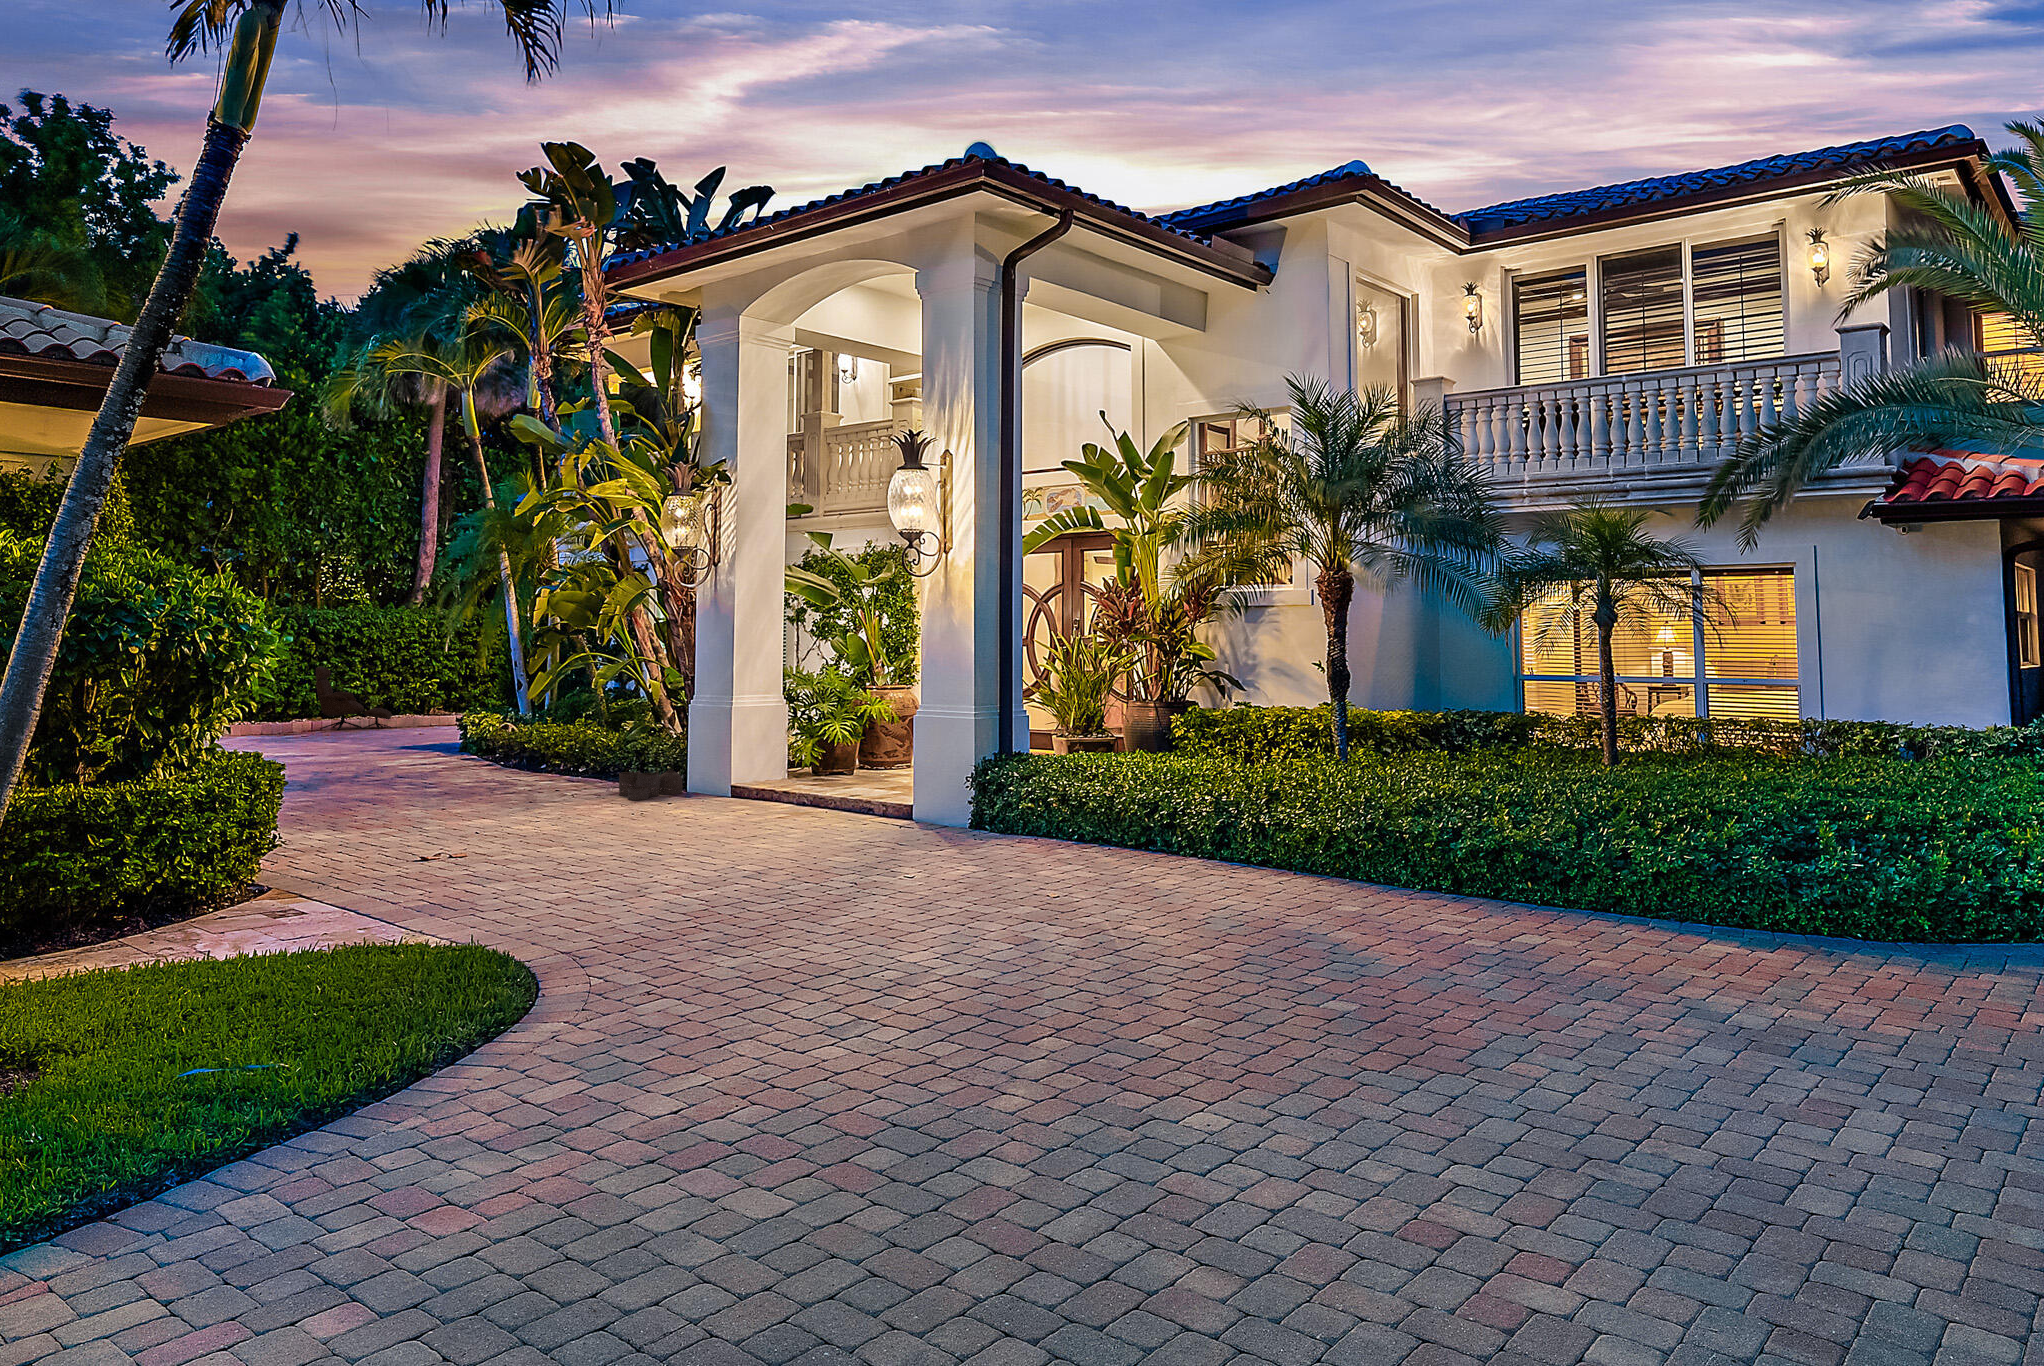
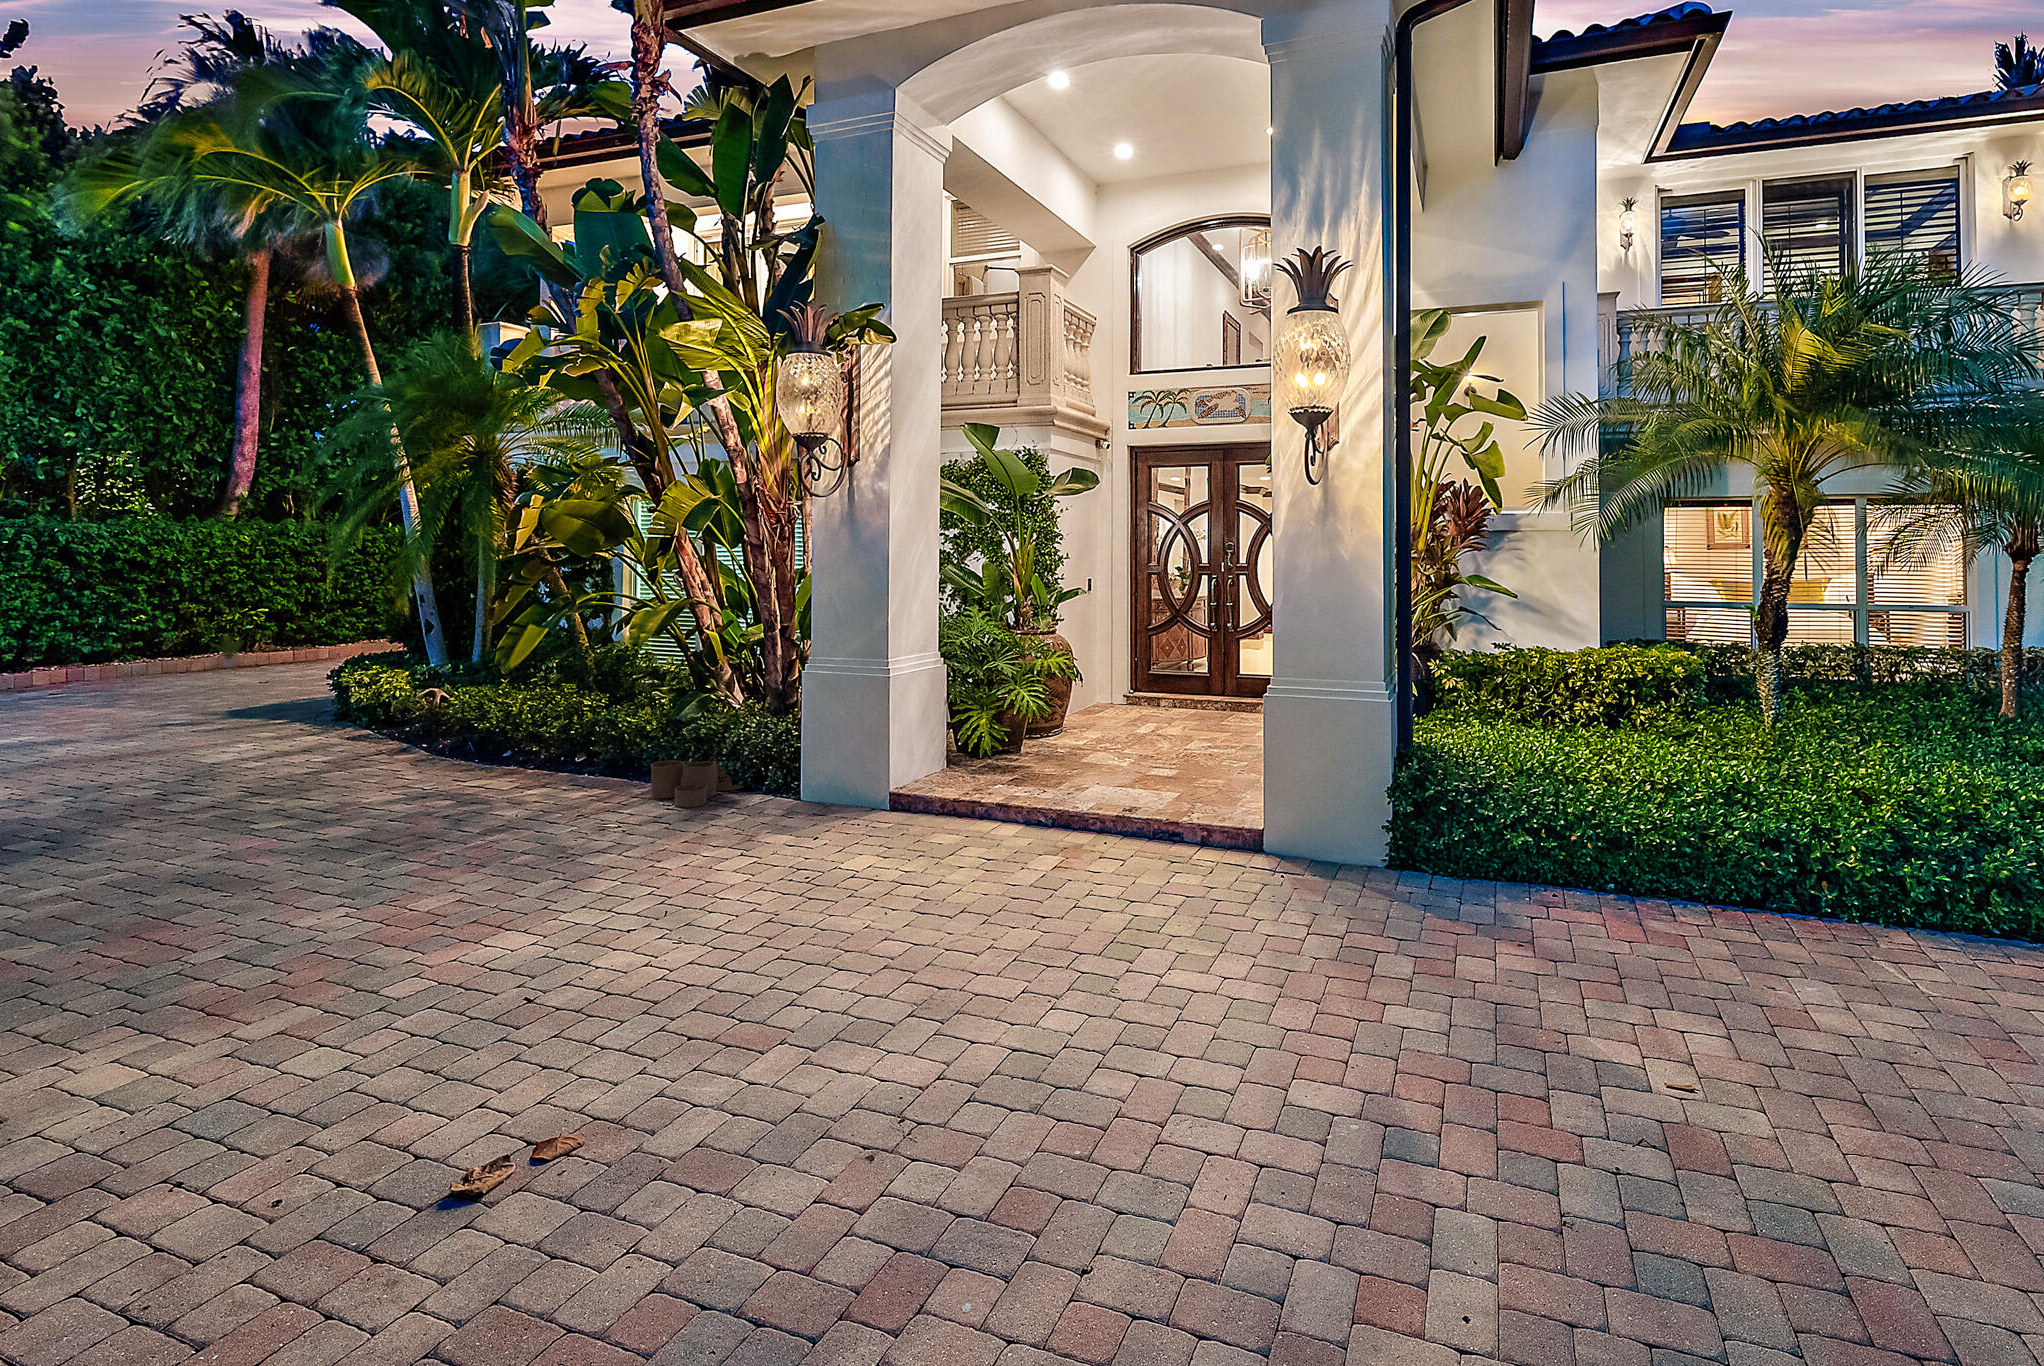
lounge chair: present [316,667,392,730] -> none [72,597,198,682]
potted plant: none [399,696,425,723] -> present [213,633,243,668]

